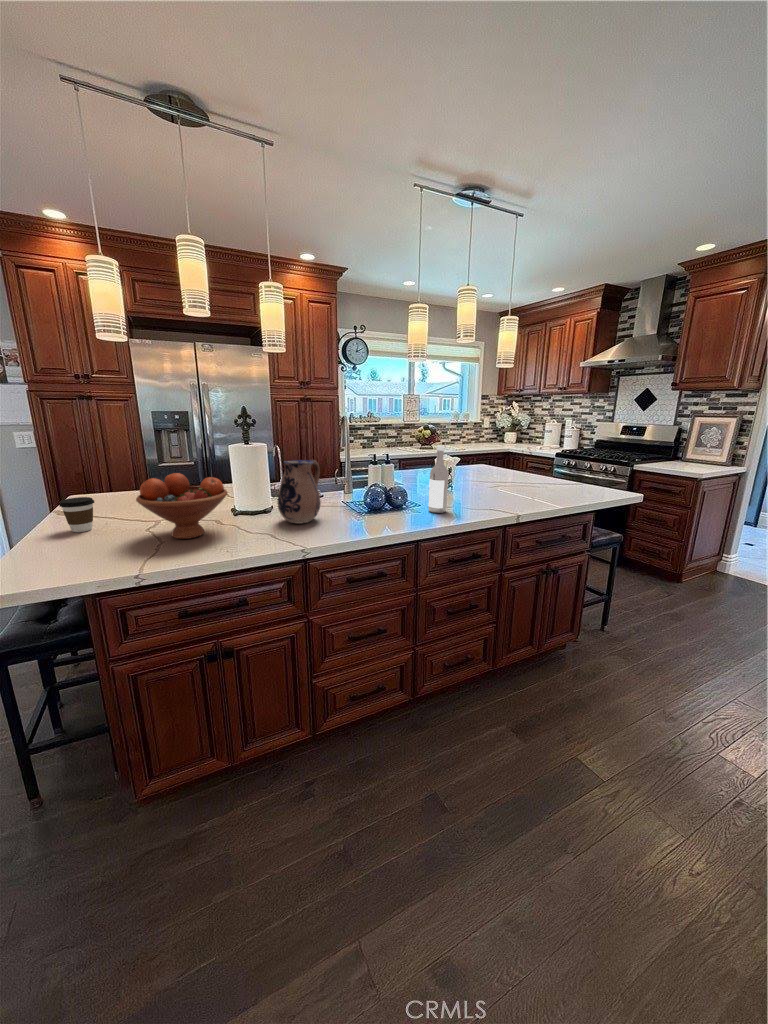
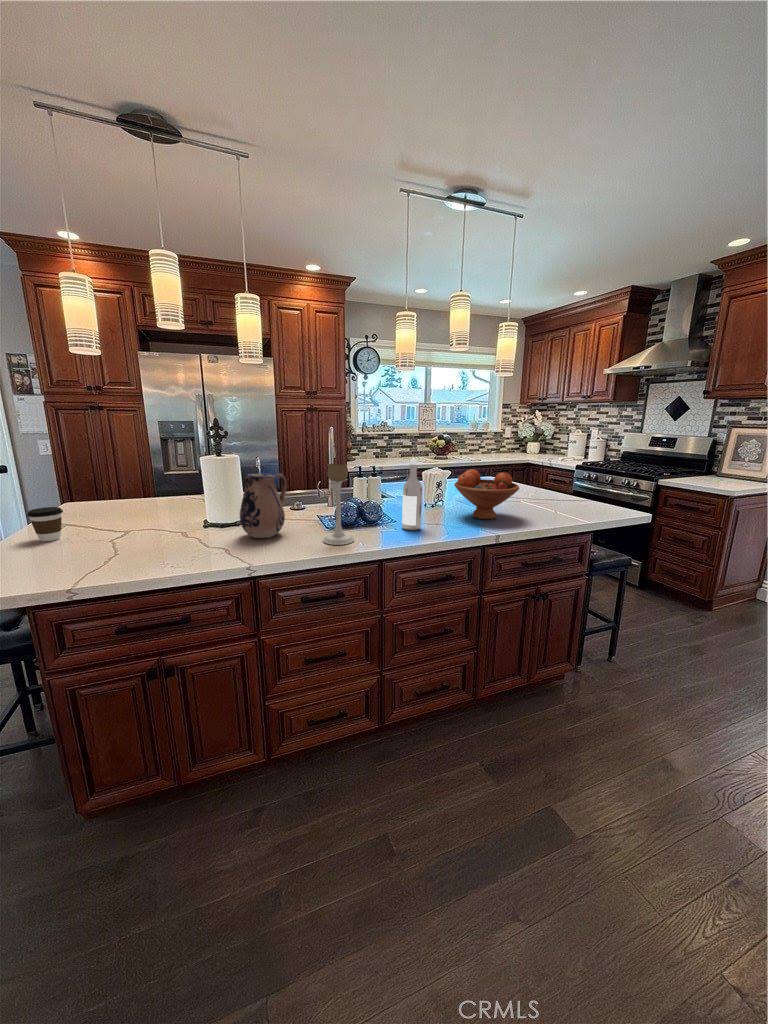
candle holder: none [360,449,391,528] -> present [323,463,354,545]
fruit bowl: present [136,473,228,539] -> present [454,469,519,519]

